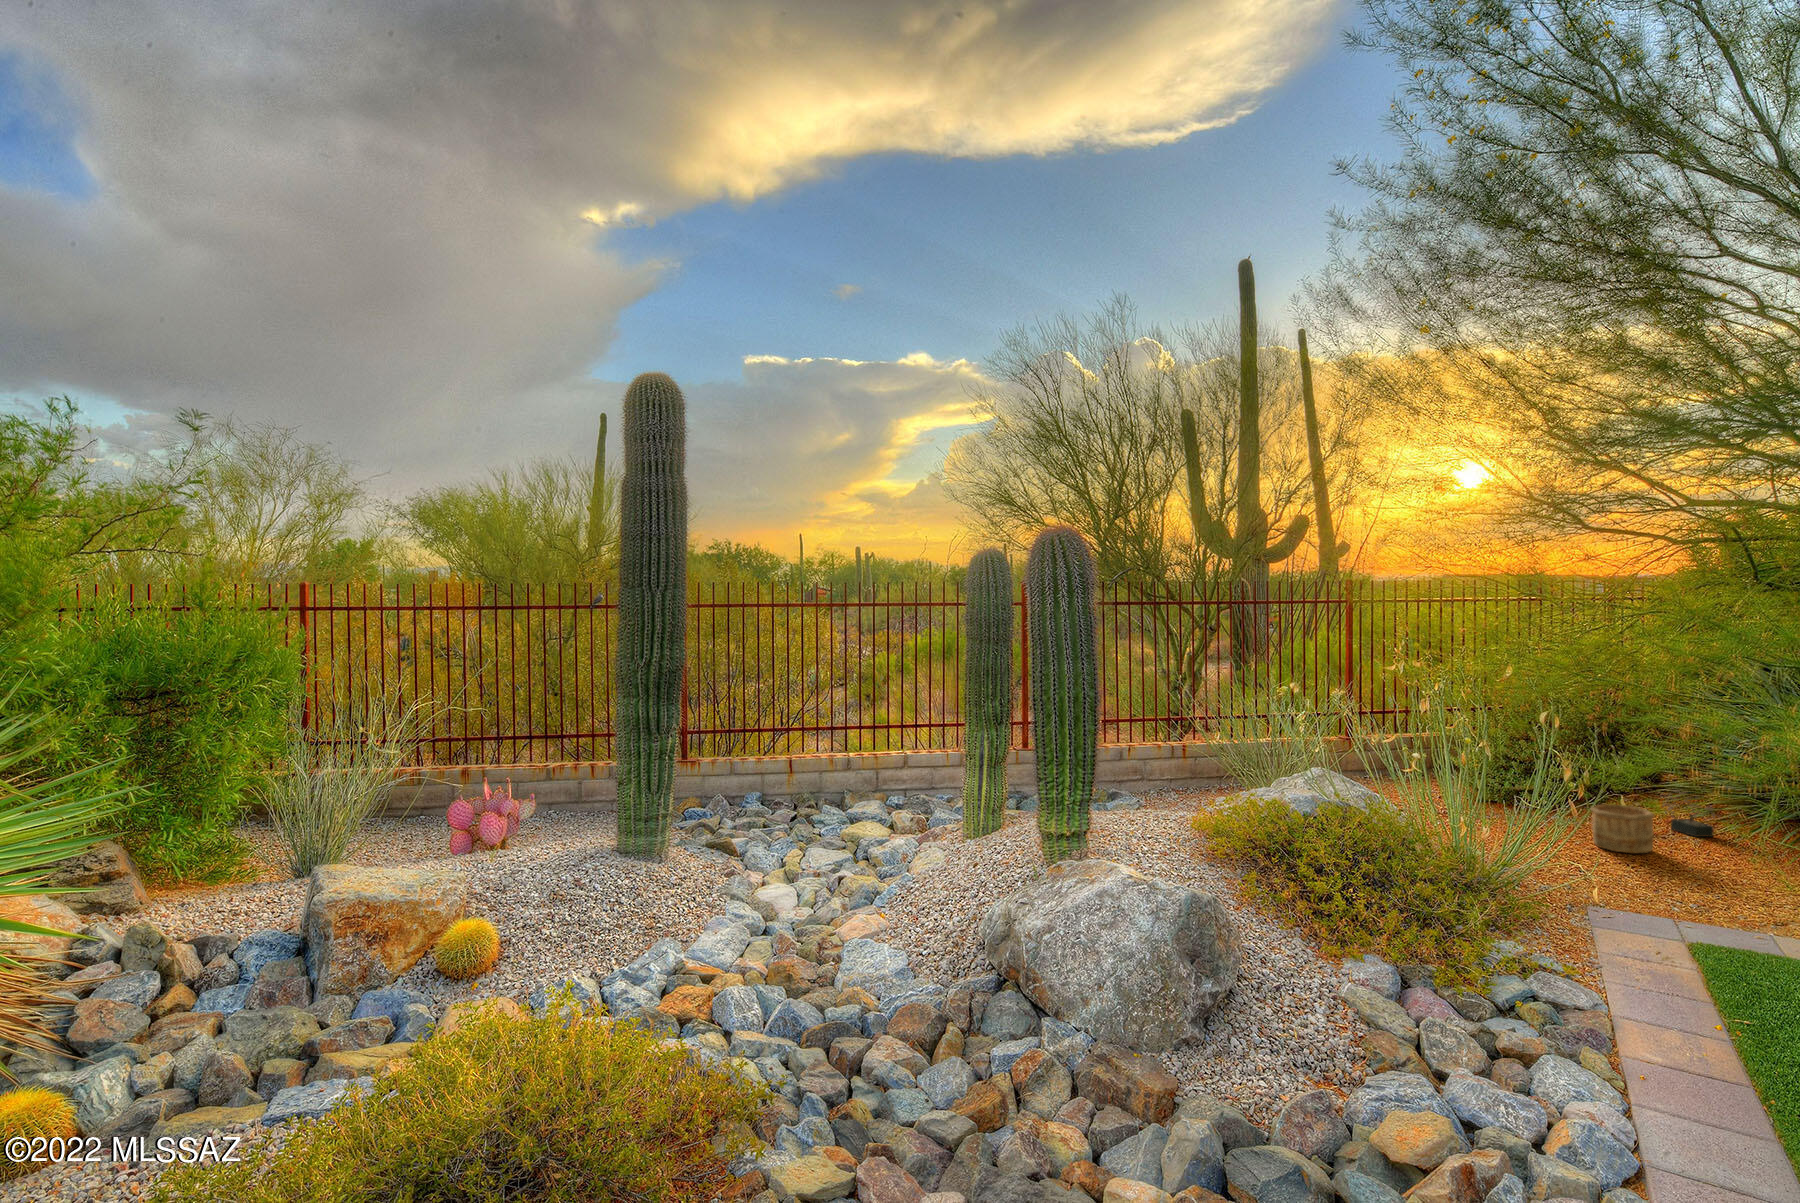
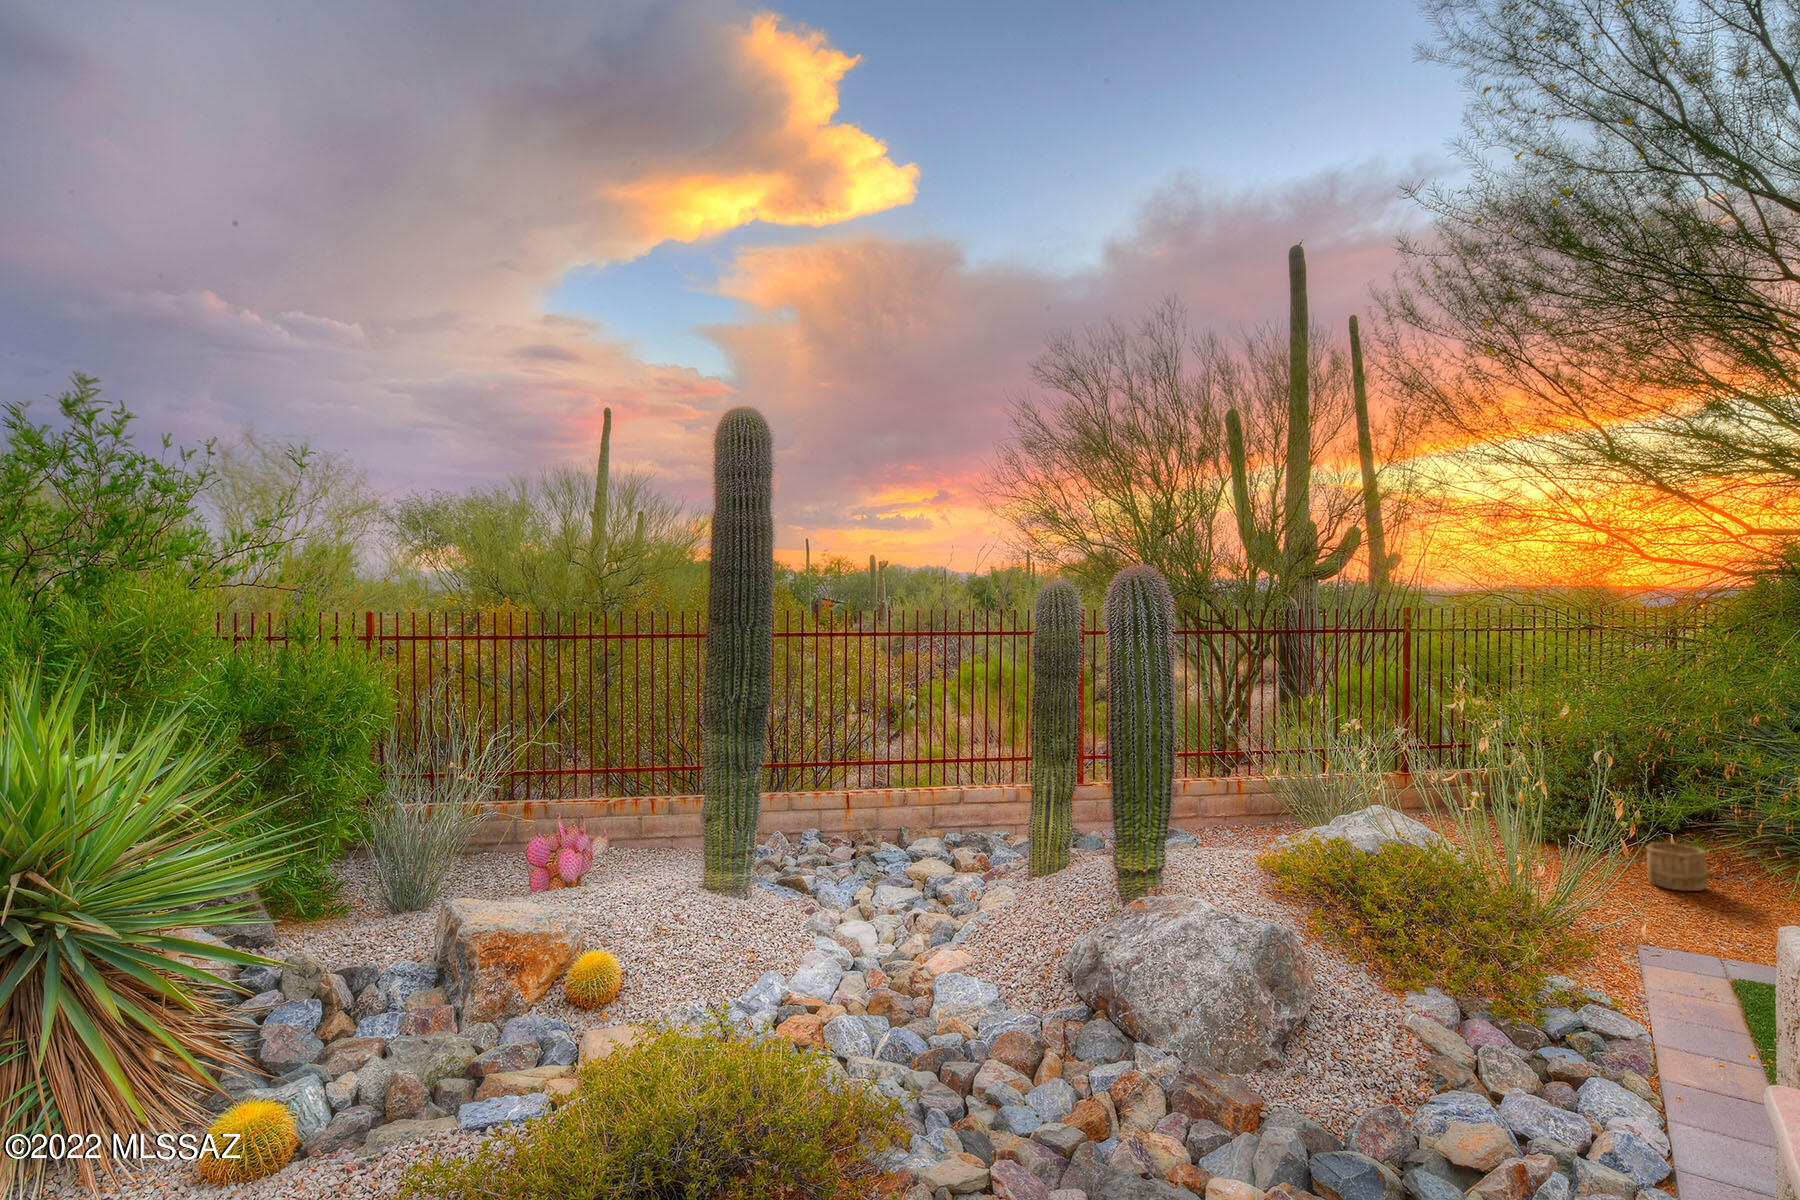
decorative plant: present [1663,790,1719,837] -> none [1715,828,1775,875]

